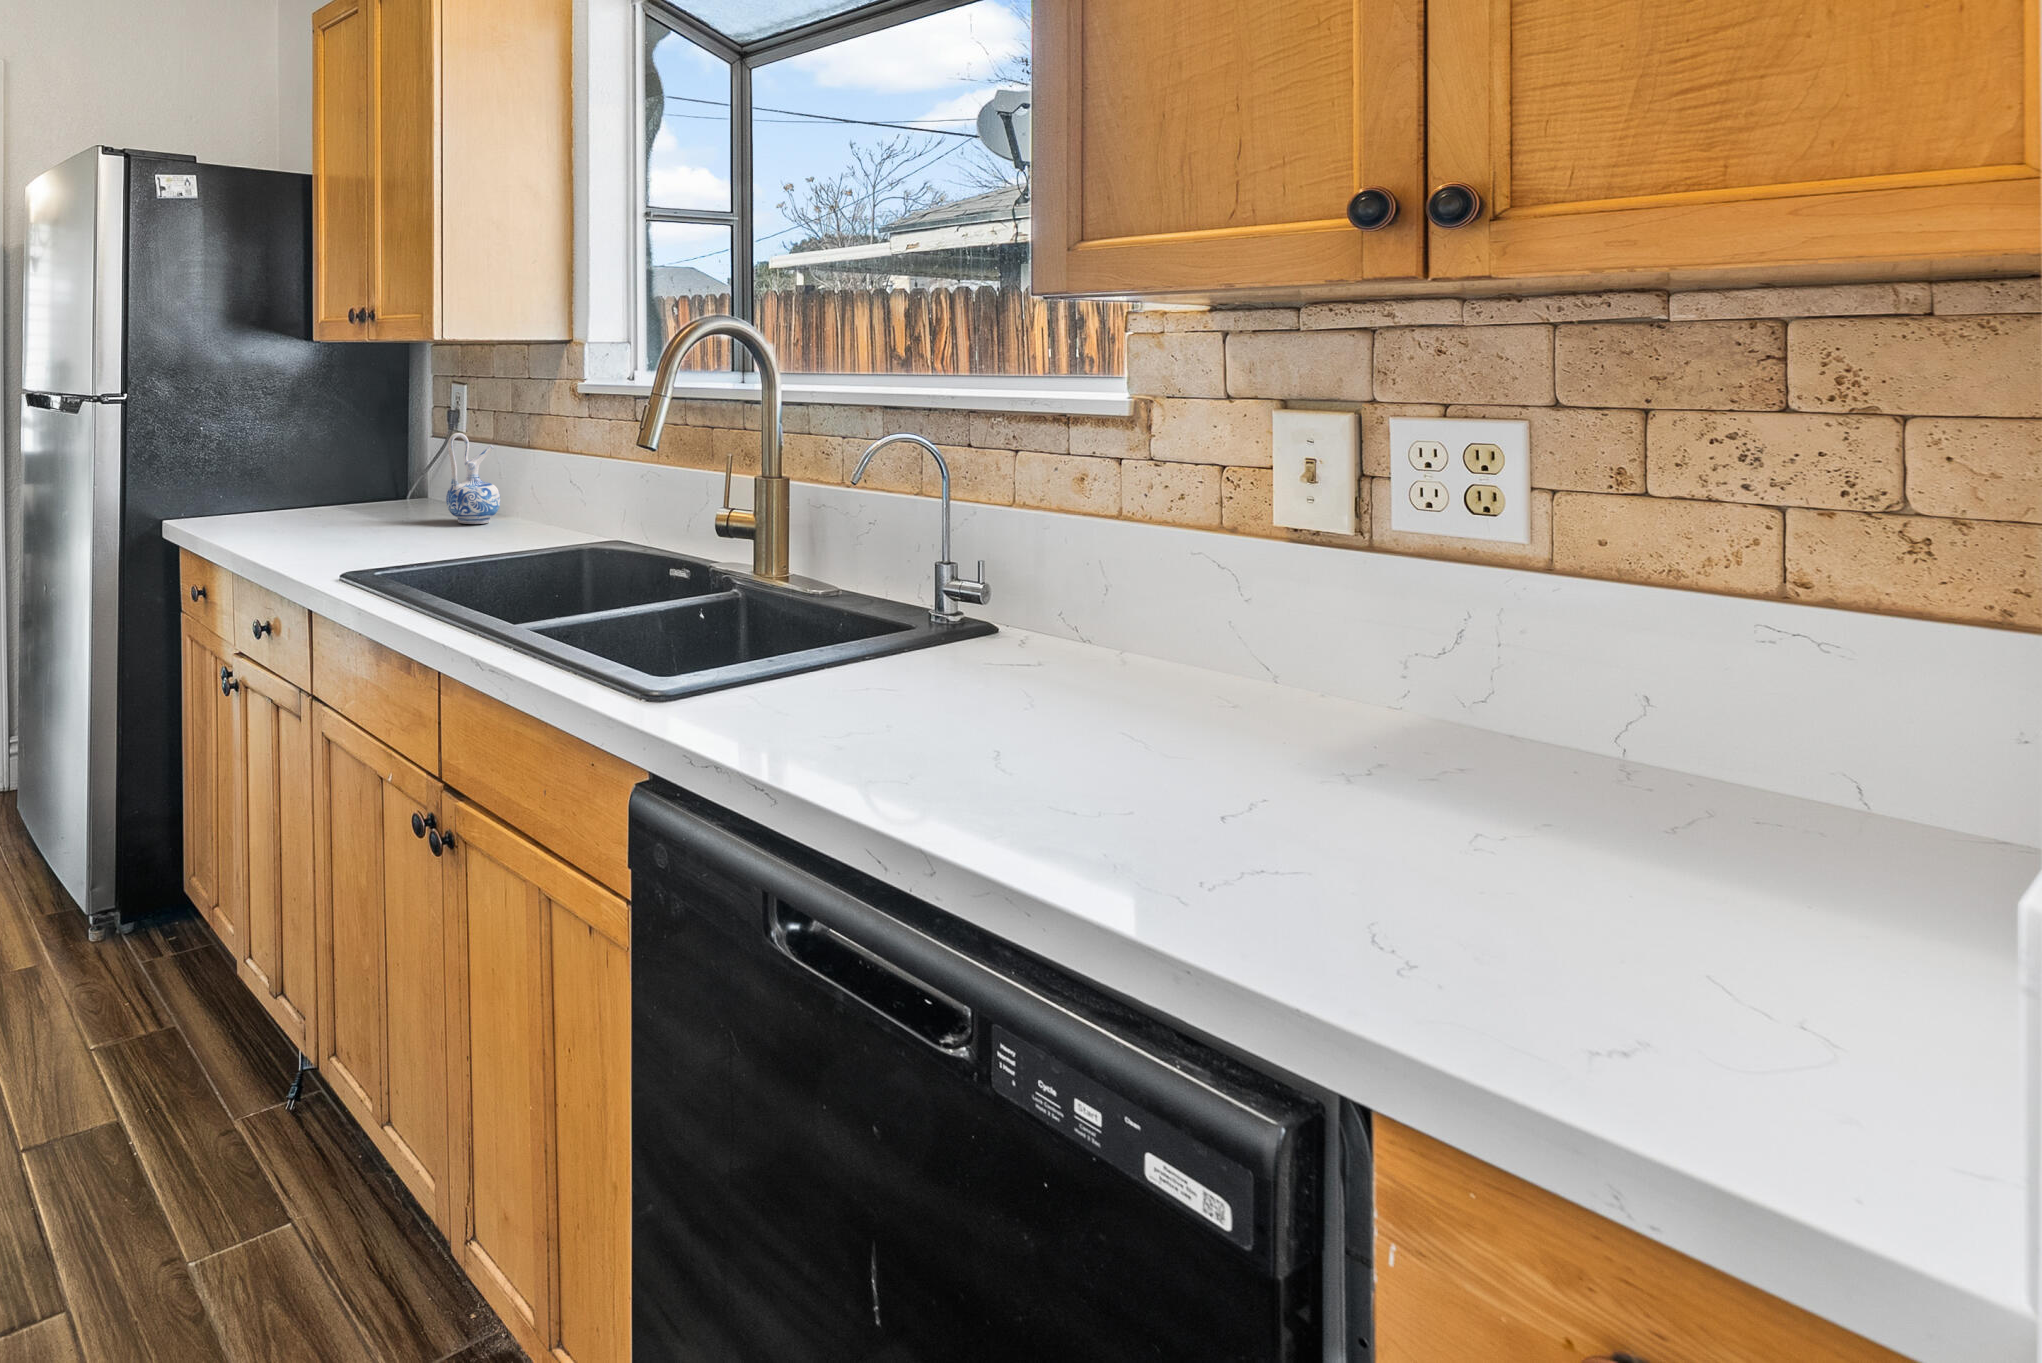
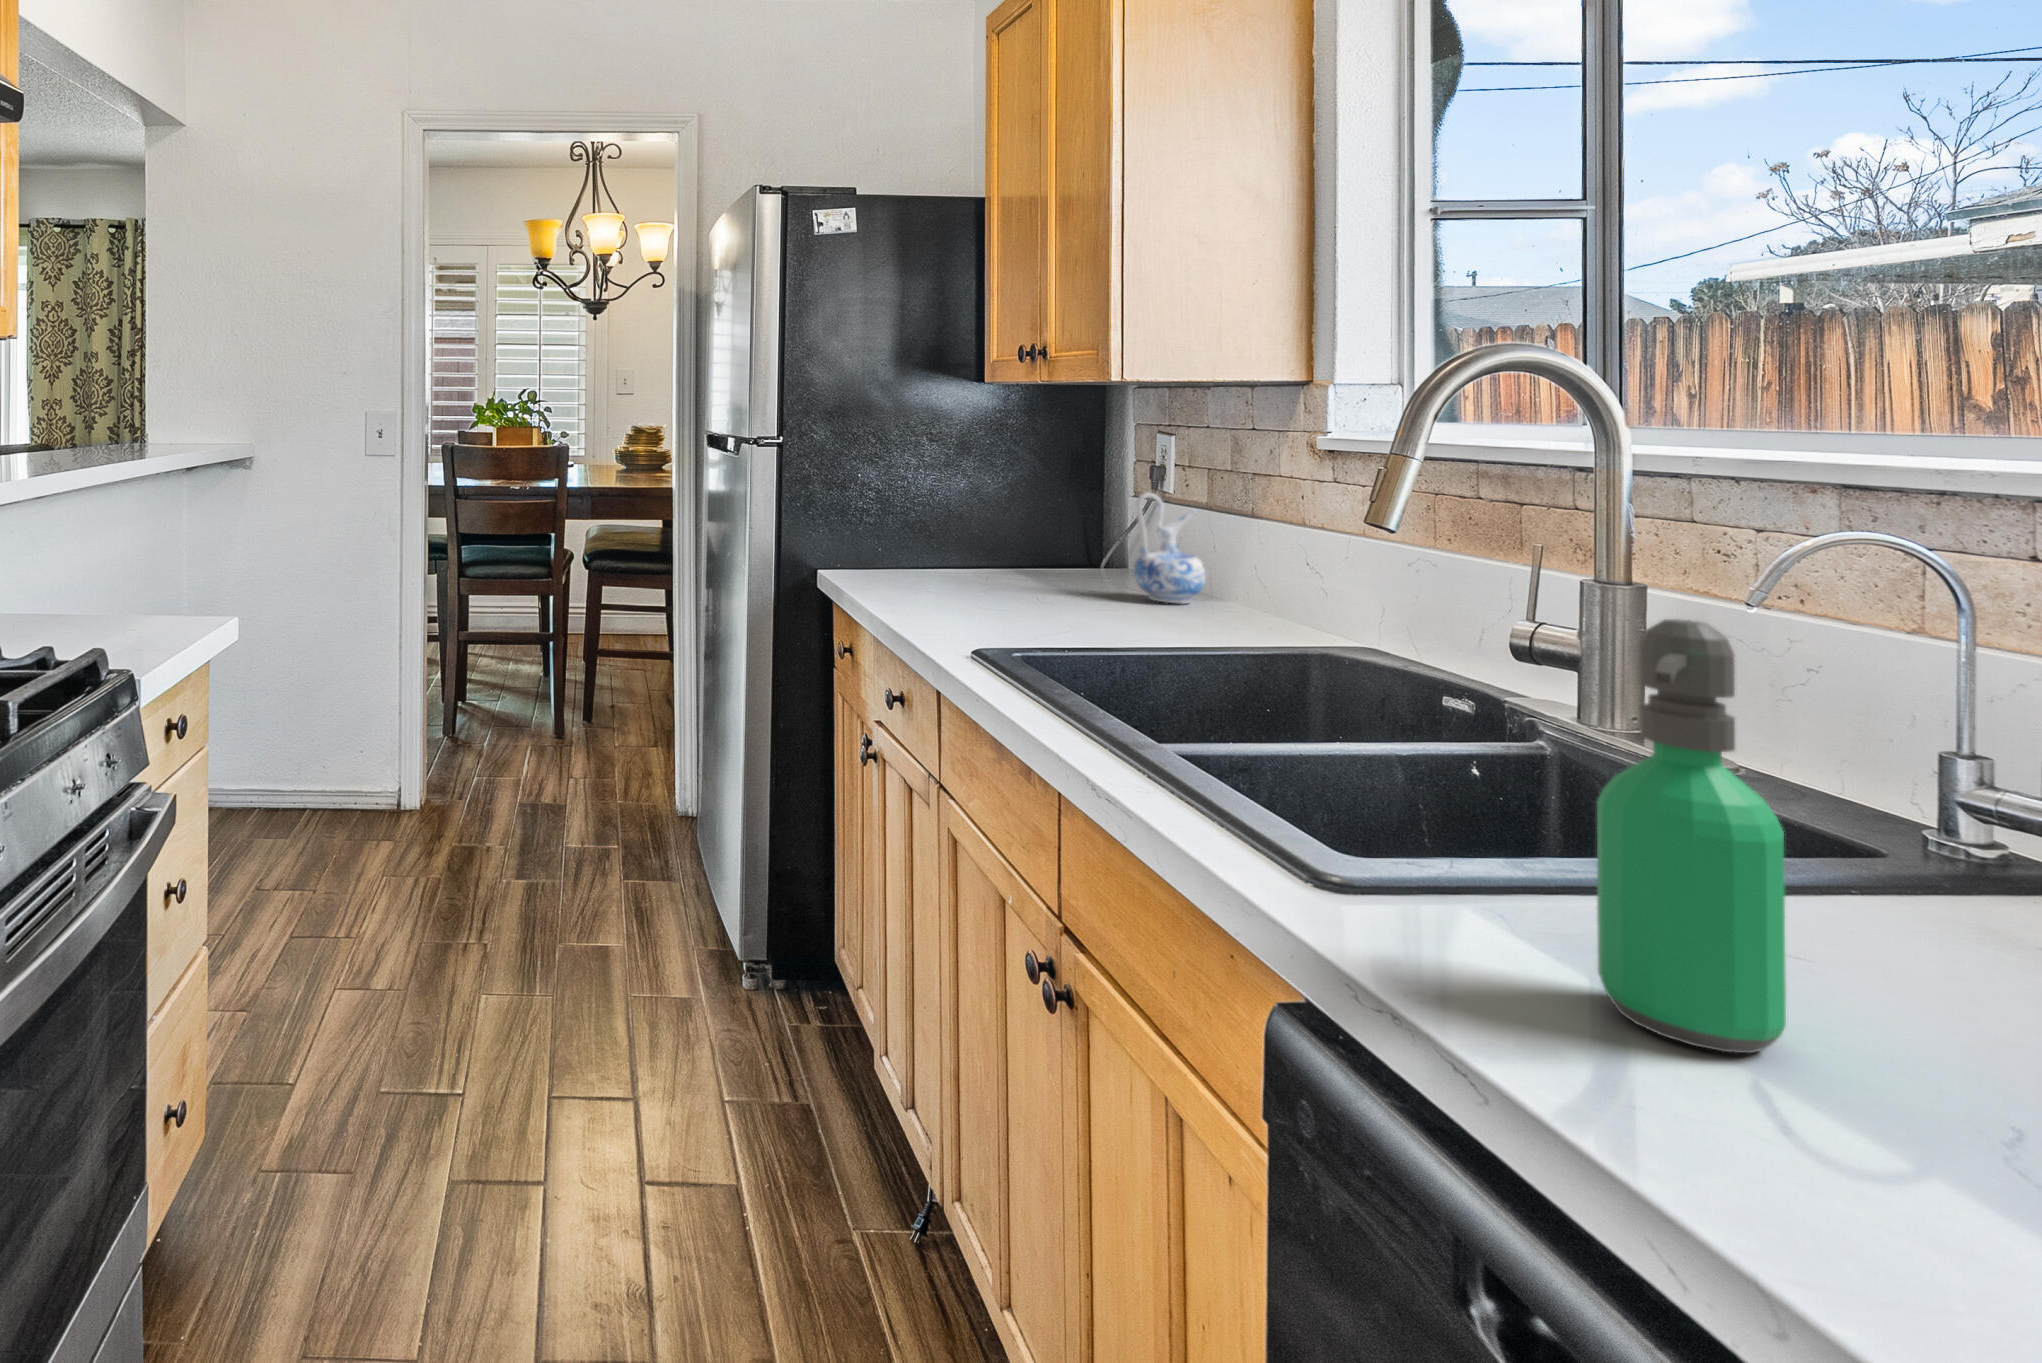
soap dispenser: none [798,493,884,745] -> present [1597,619,1786,1053]

